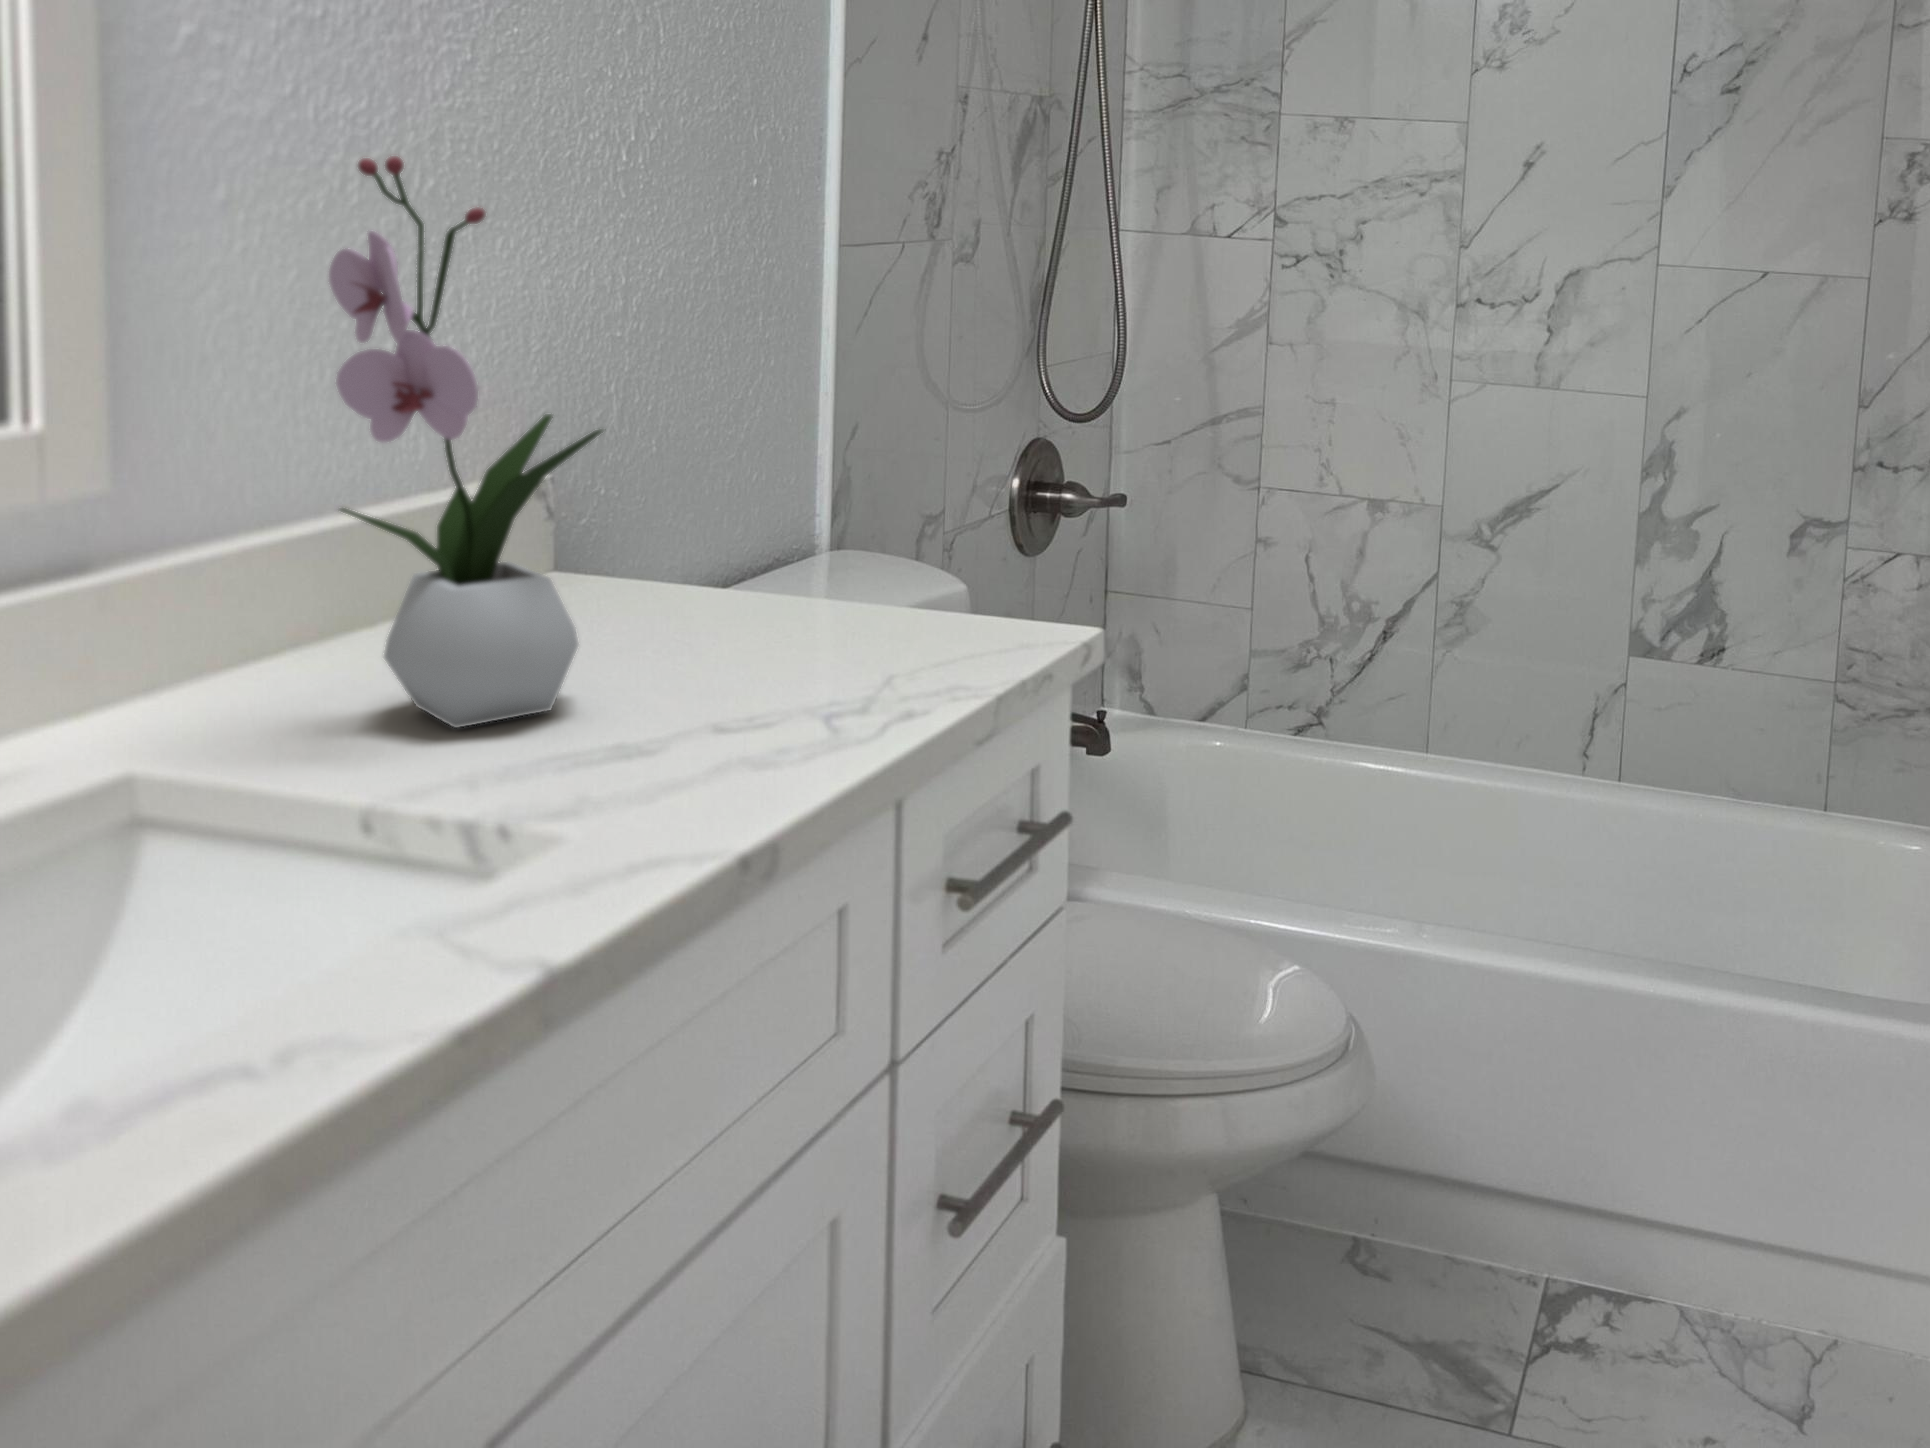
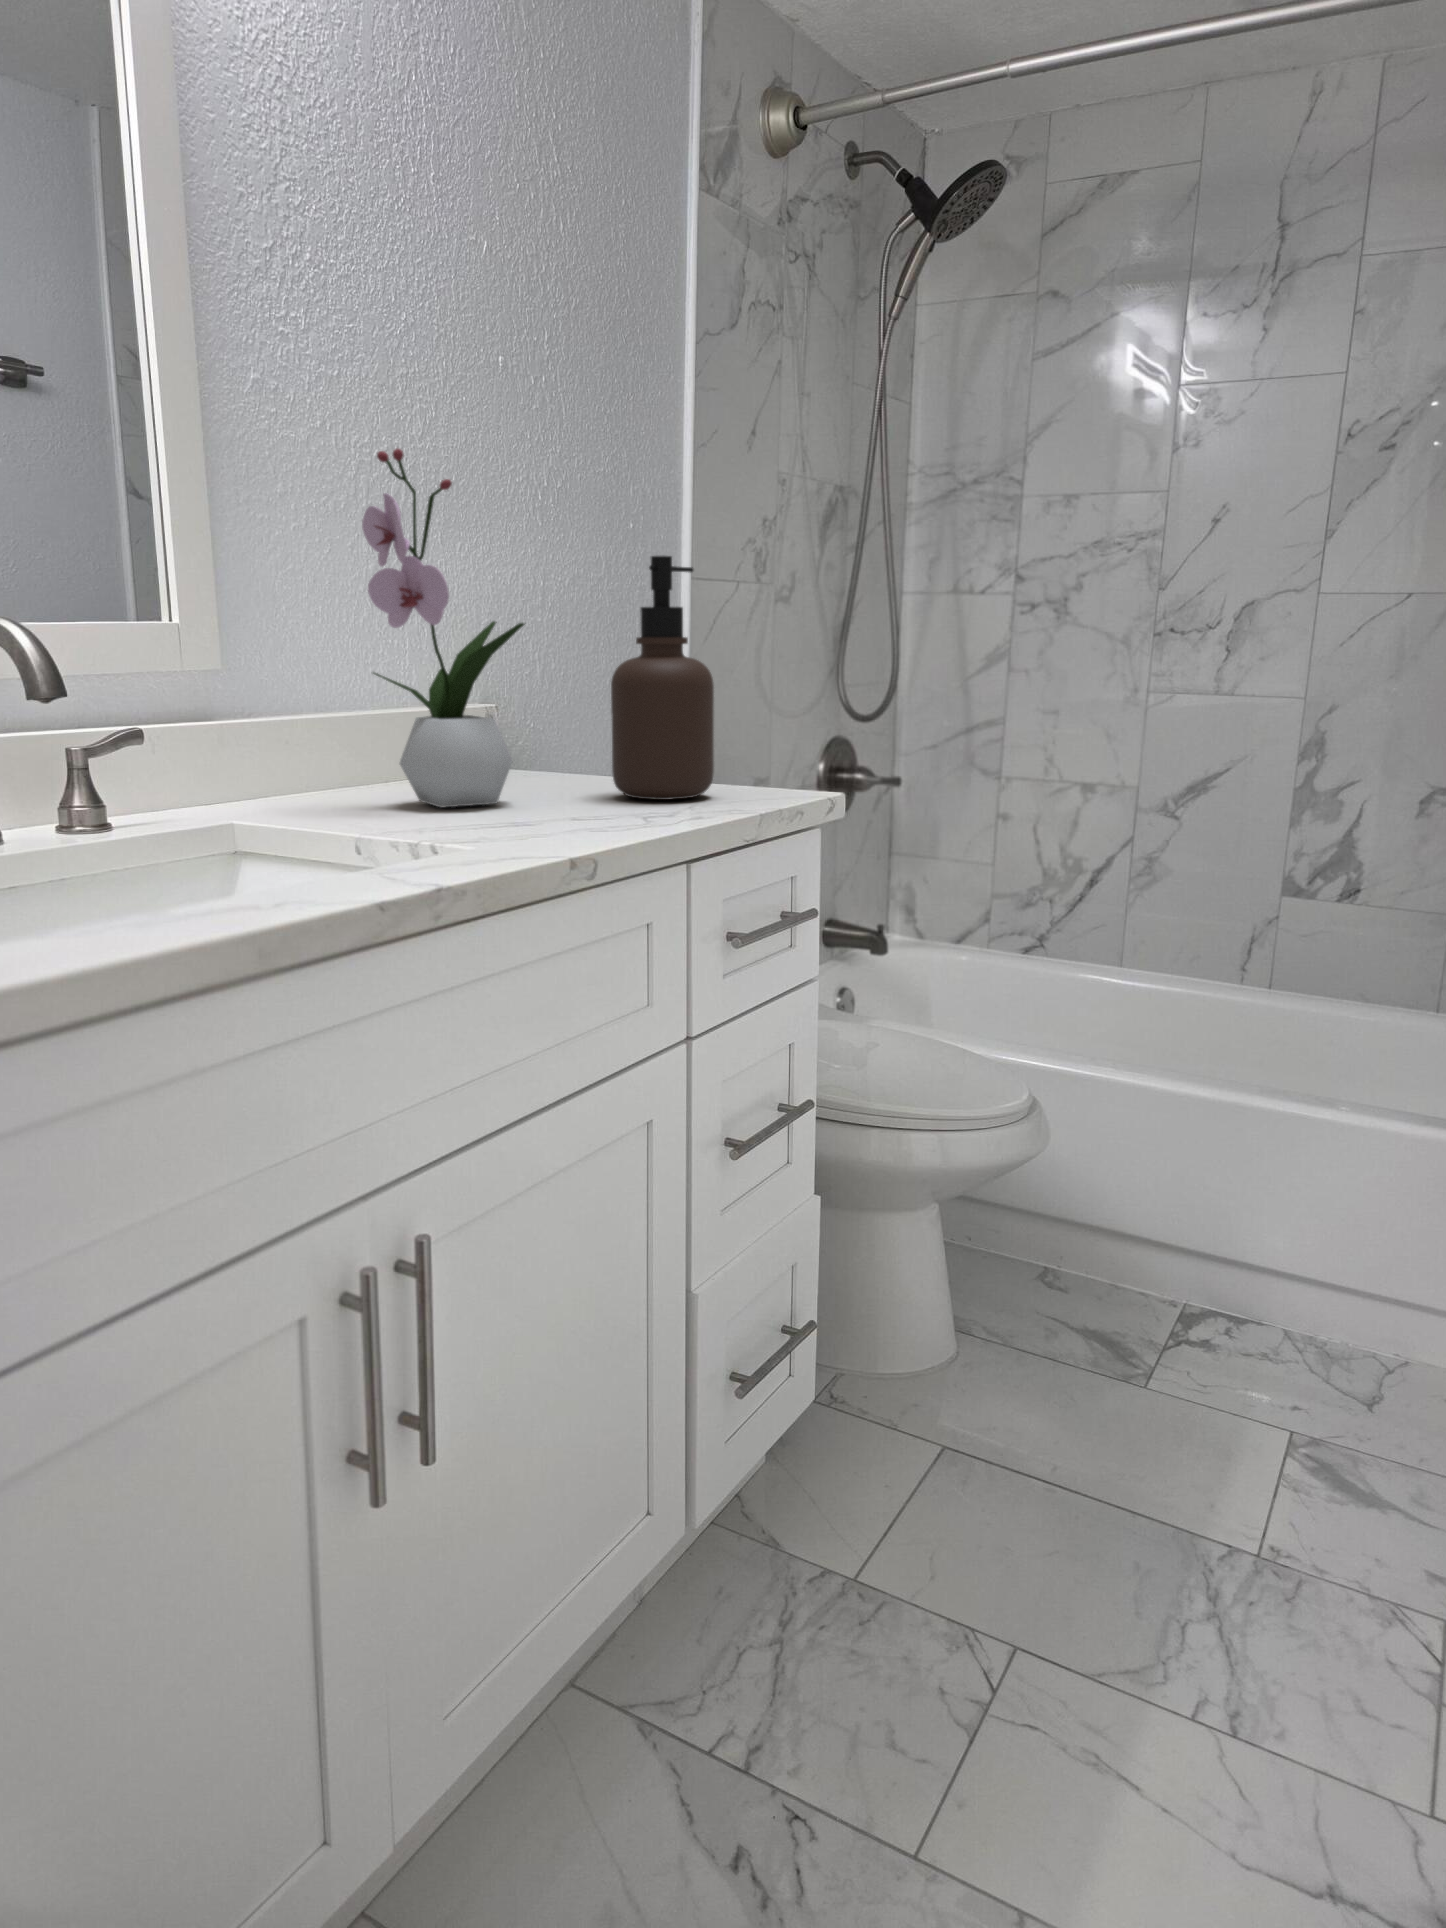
soap dispenser: none [739,313,900,685] -> present [611,556,714,800]

